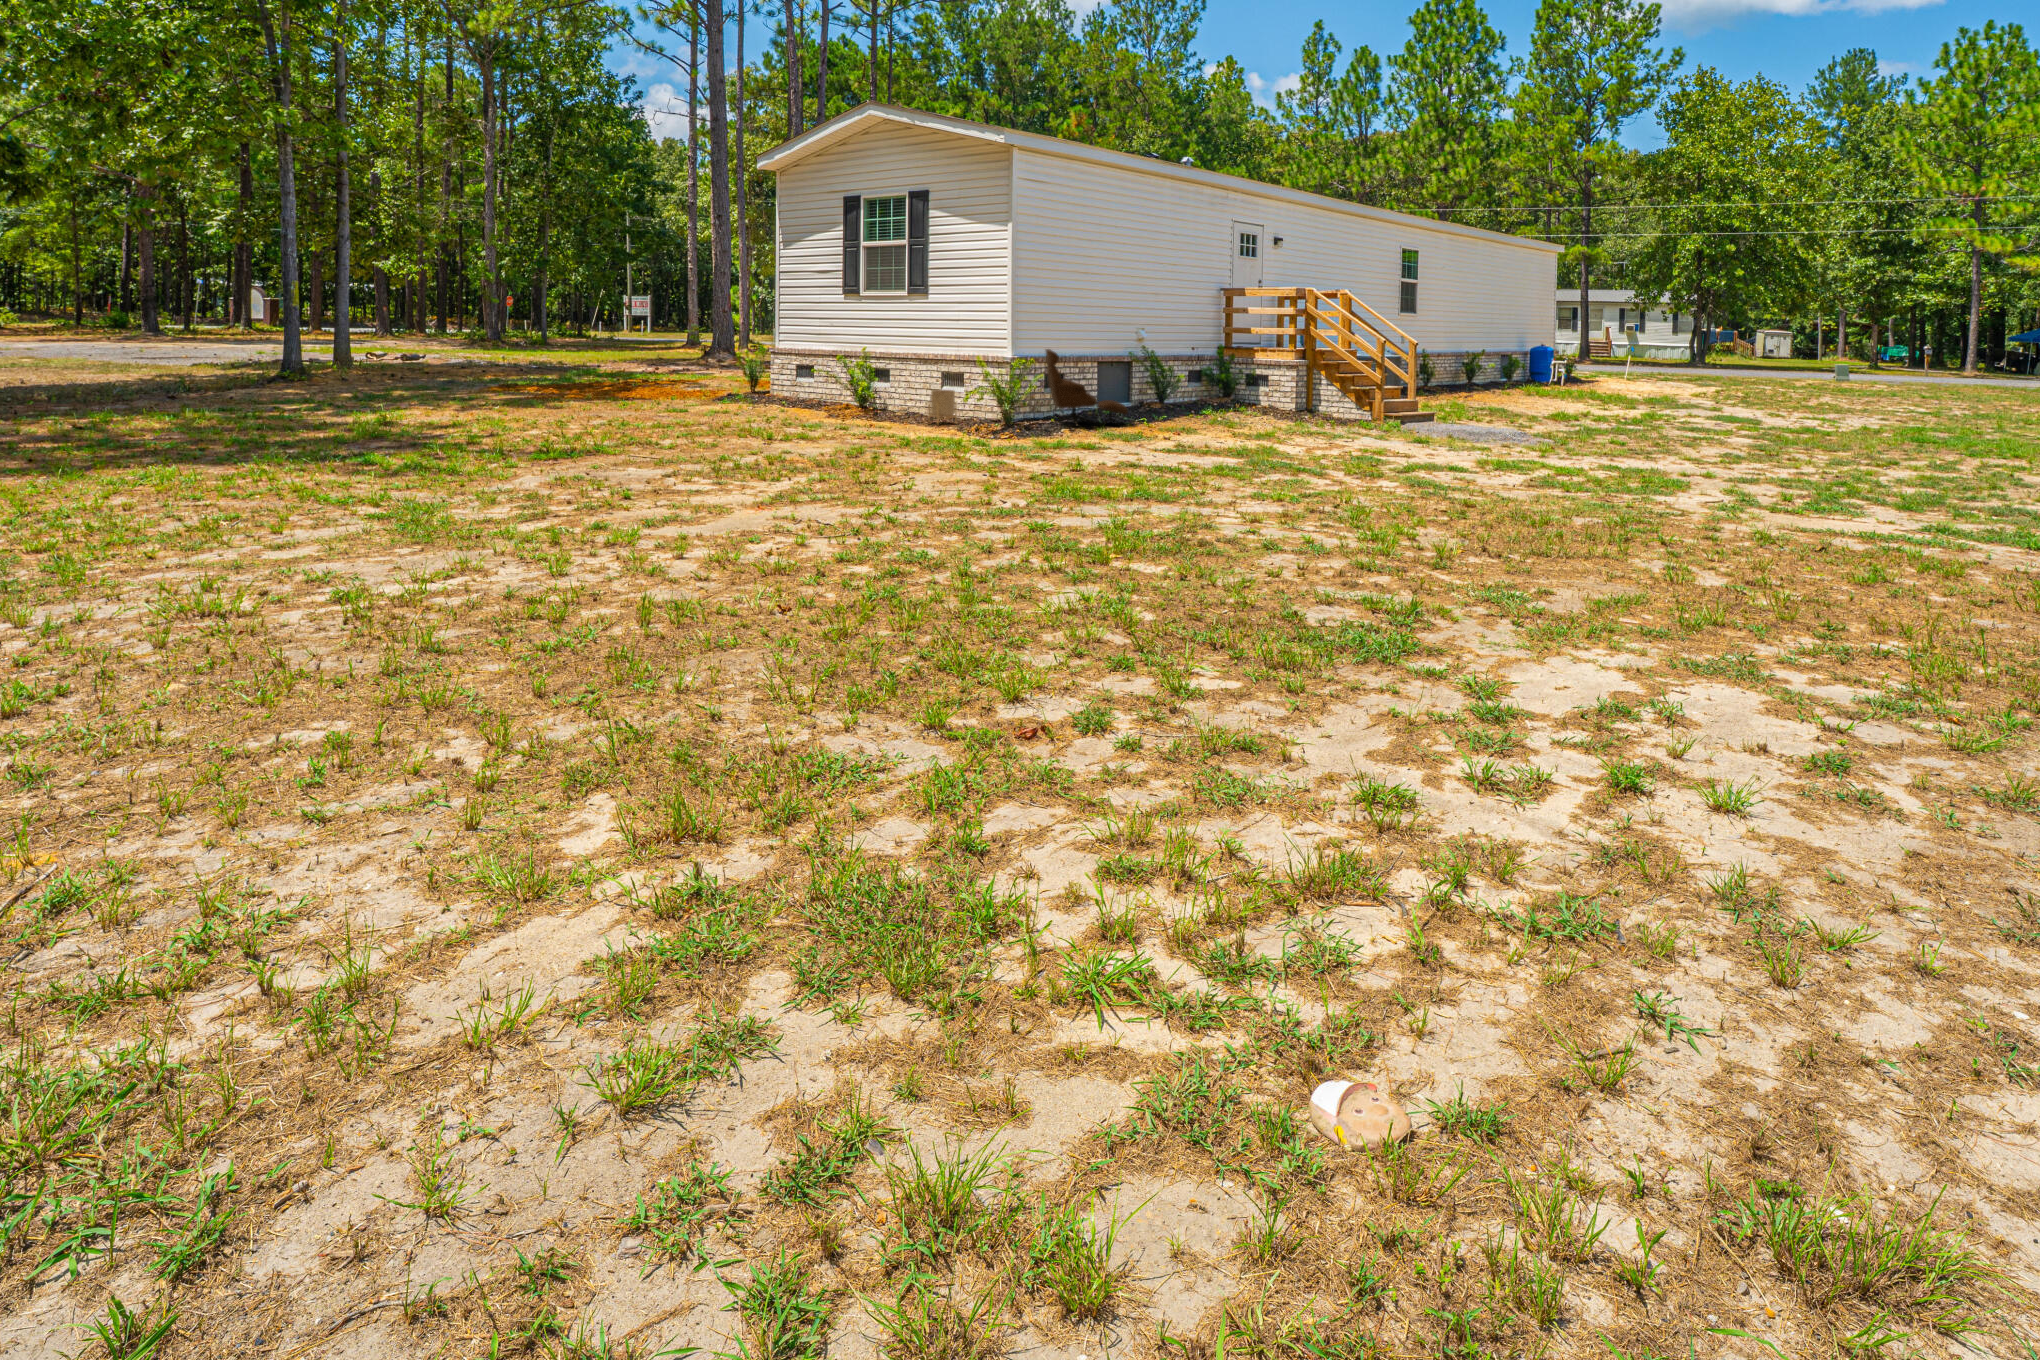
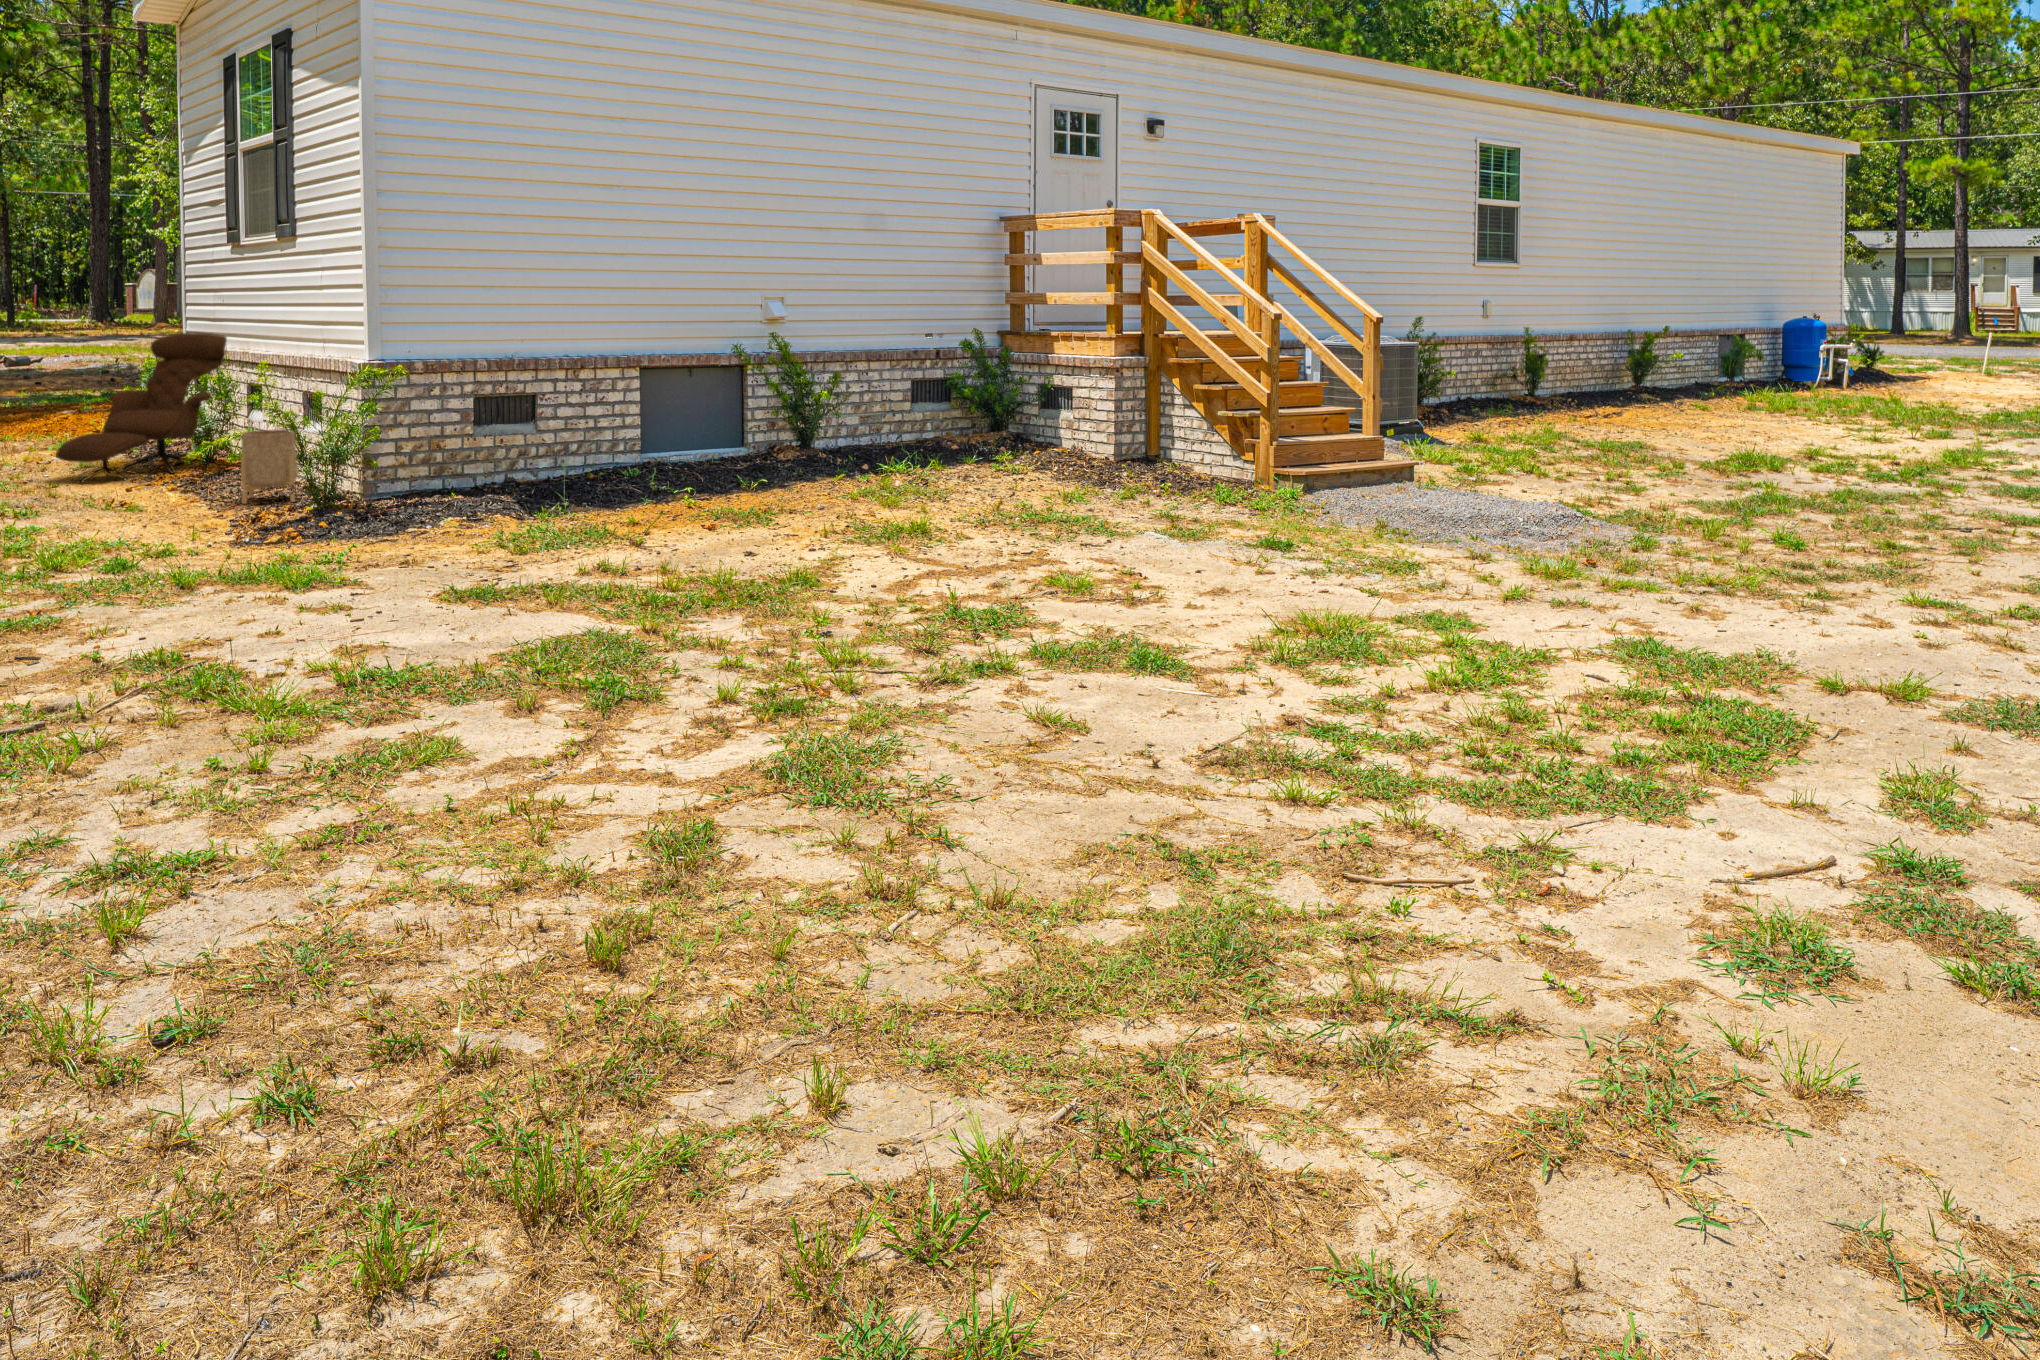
lounge chair: present [1046,349,1128,426] -> present [56,332,227,483]

